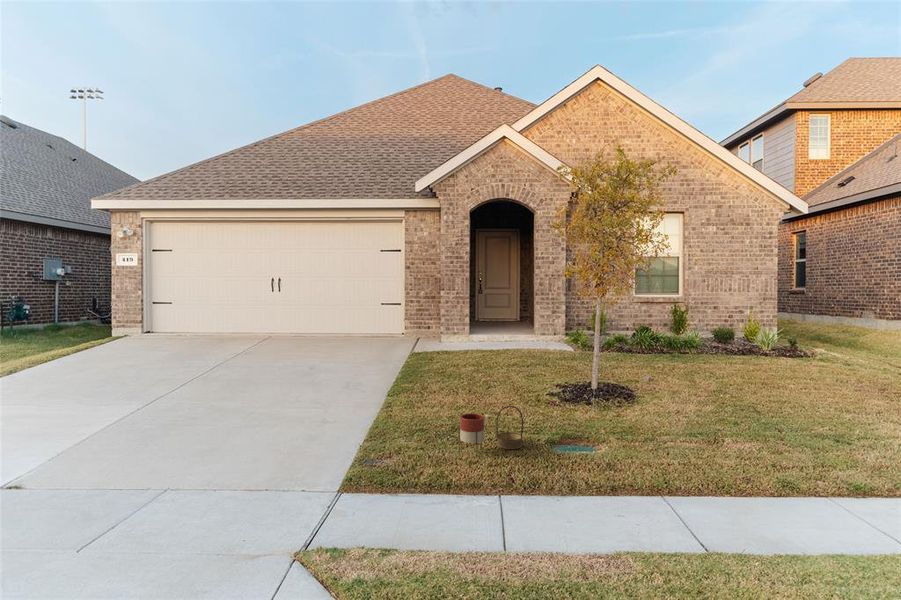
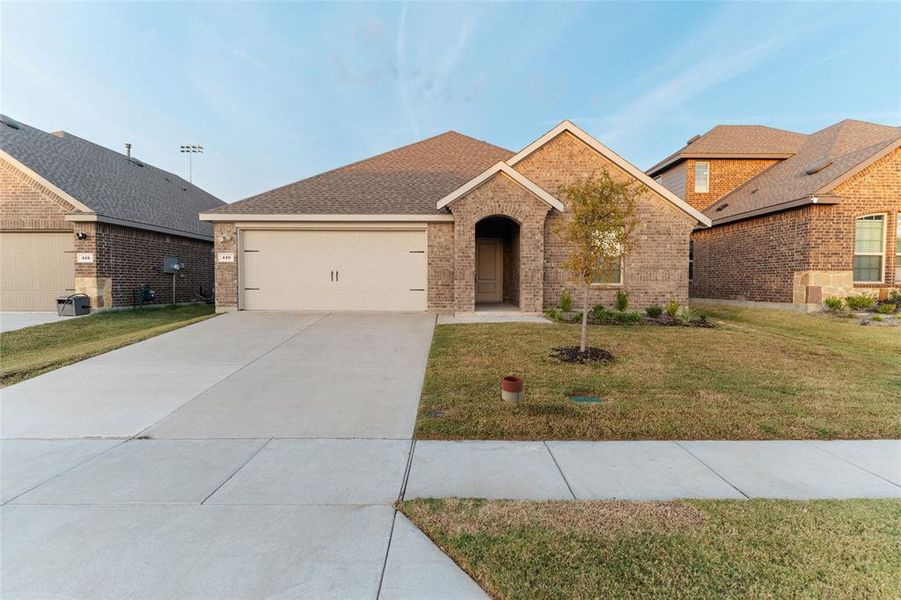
basket: present [496,406,523,449] -> none [529,369,551,406]

